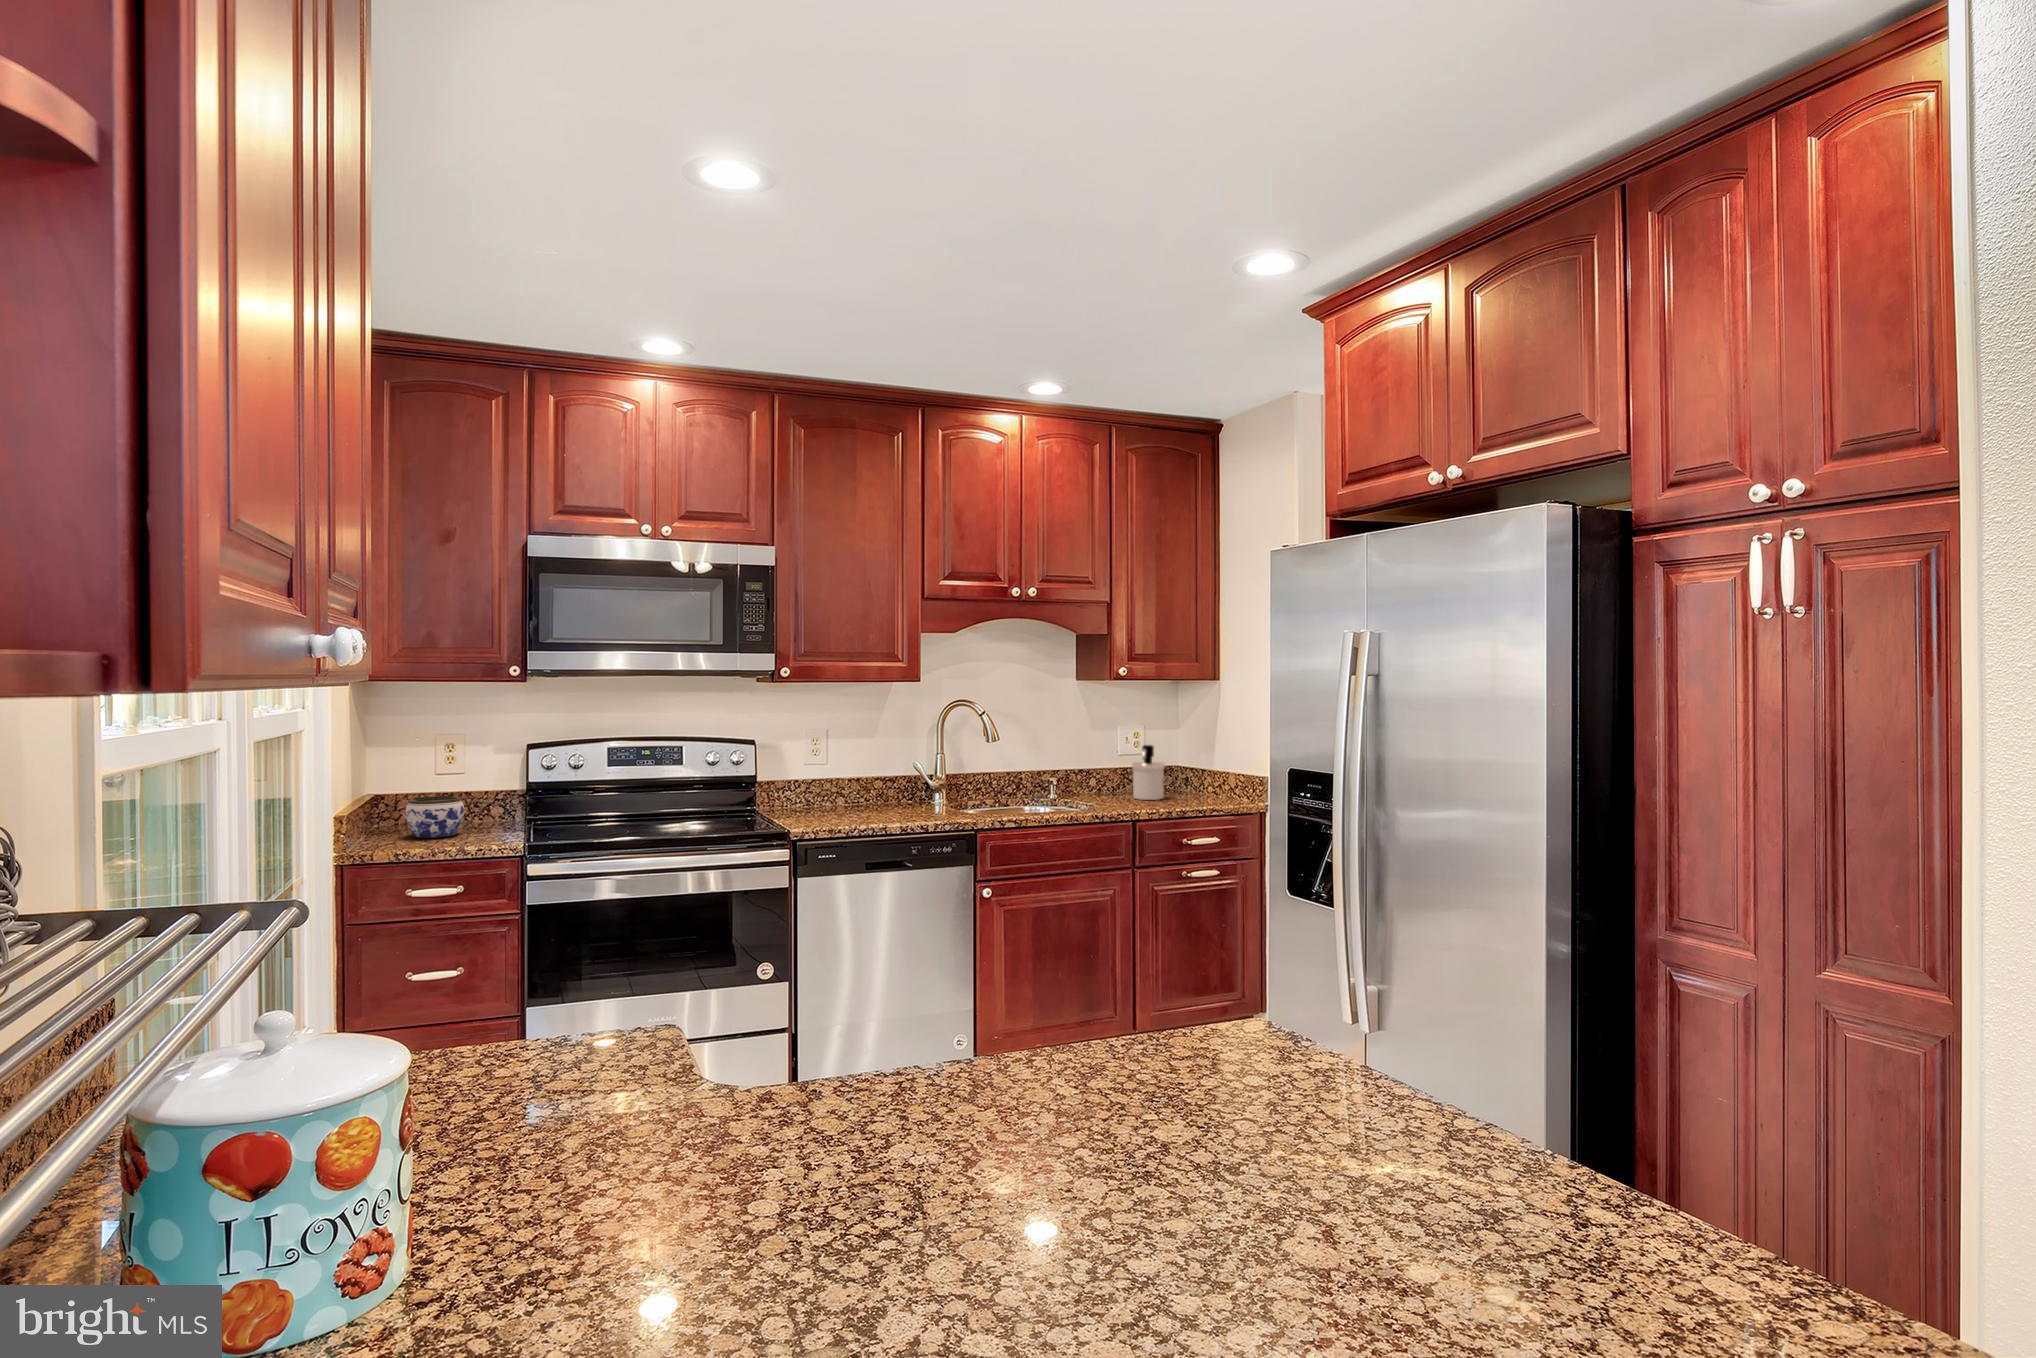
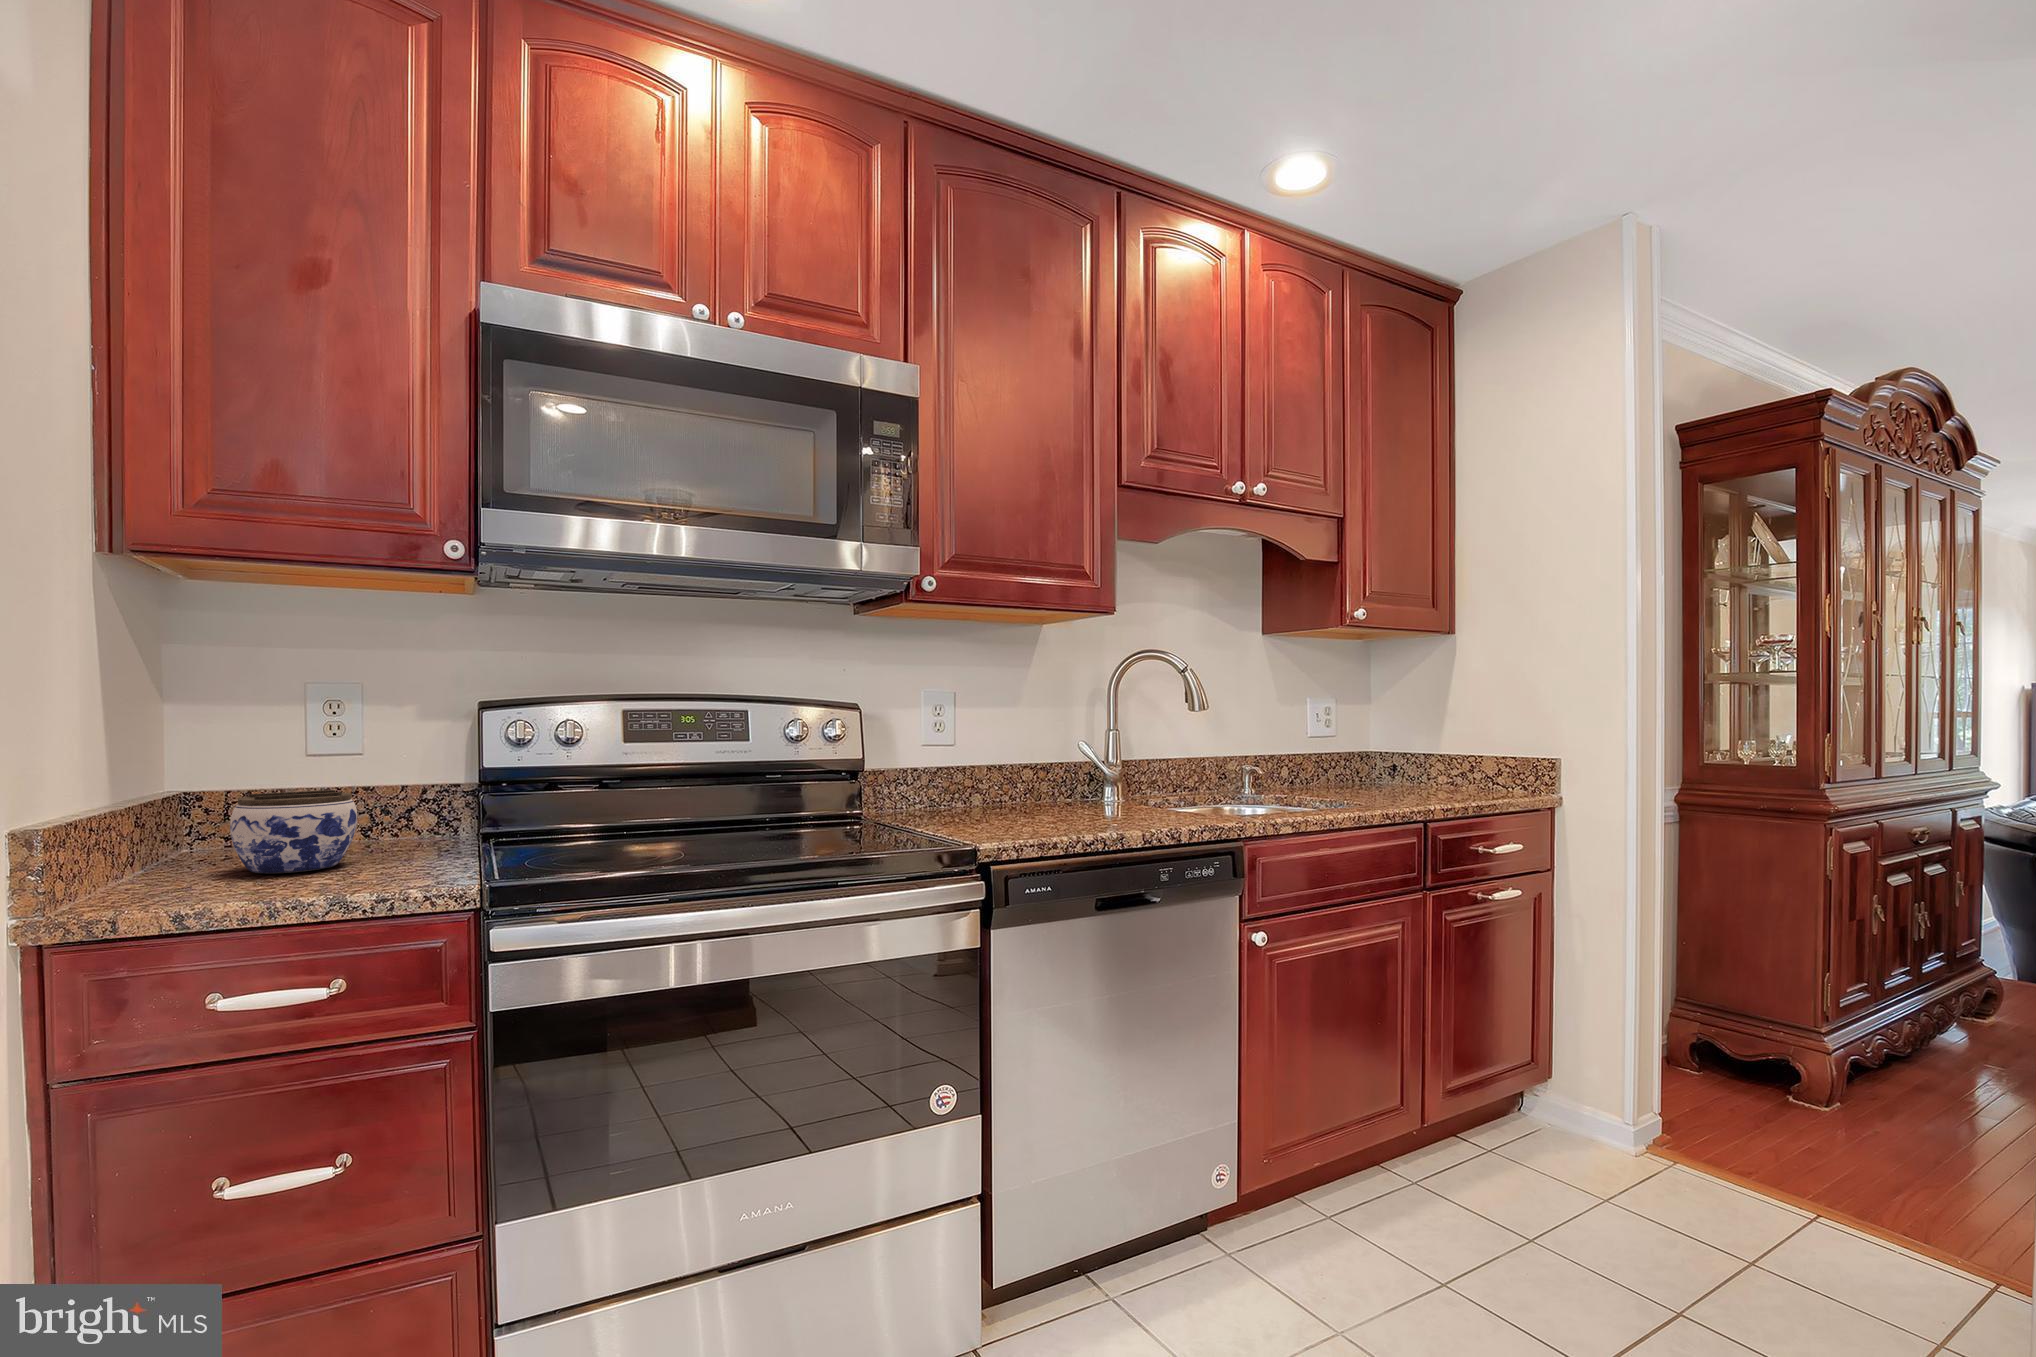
soap dispenser: present [1132,745,1165,800] -> none [1349,720,1396,795]

